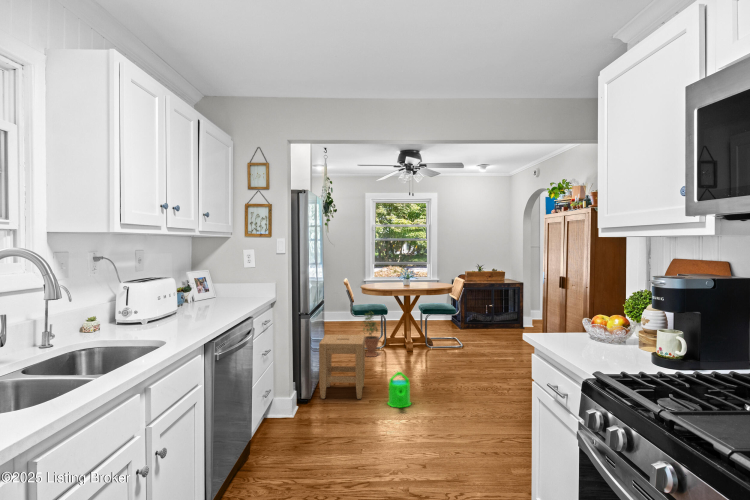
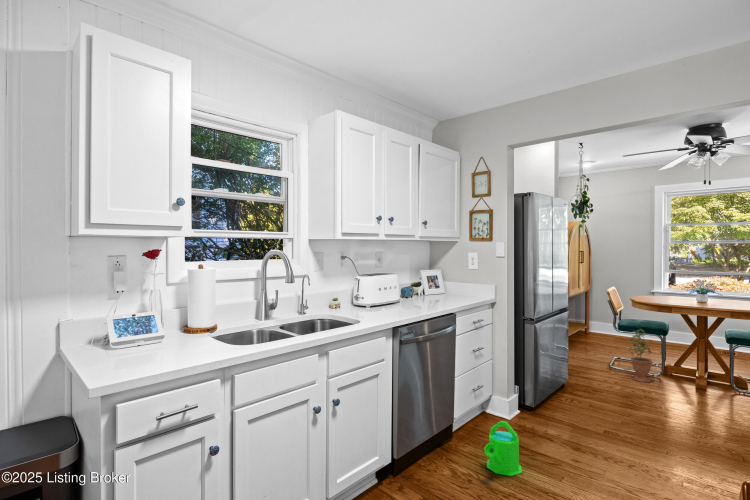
stool: present [319,335,365,399] -> none [549,344,612,421]
watering can: present [388,372,411,408] -> present [484,421,522,476]

